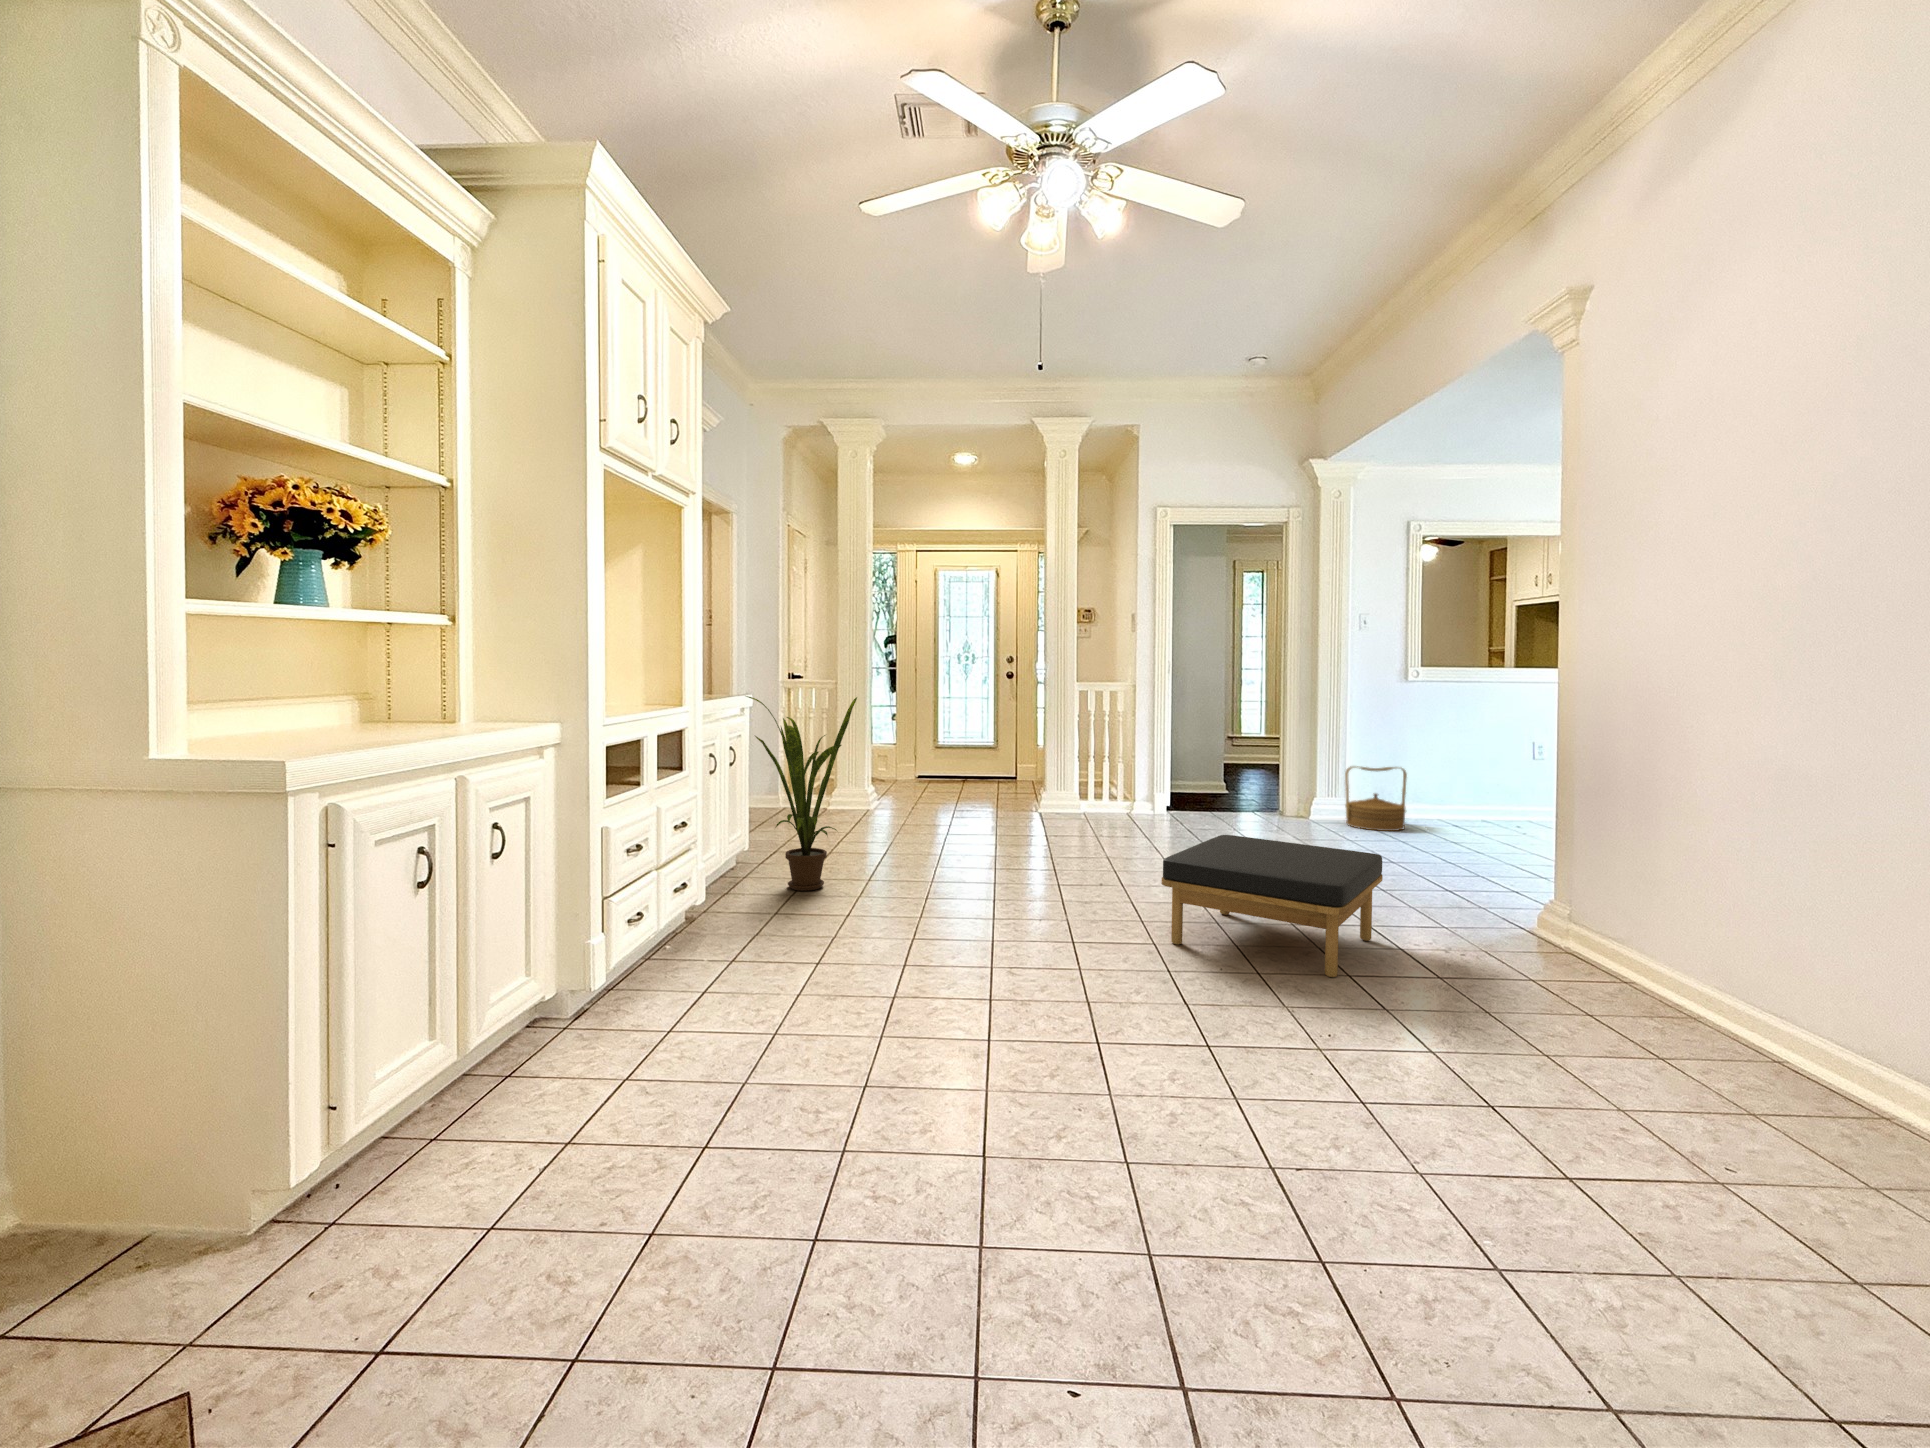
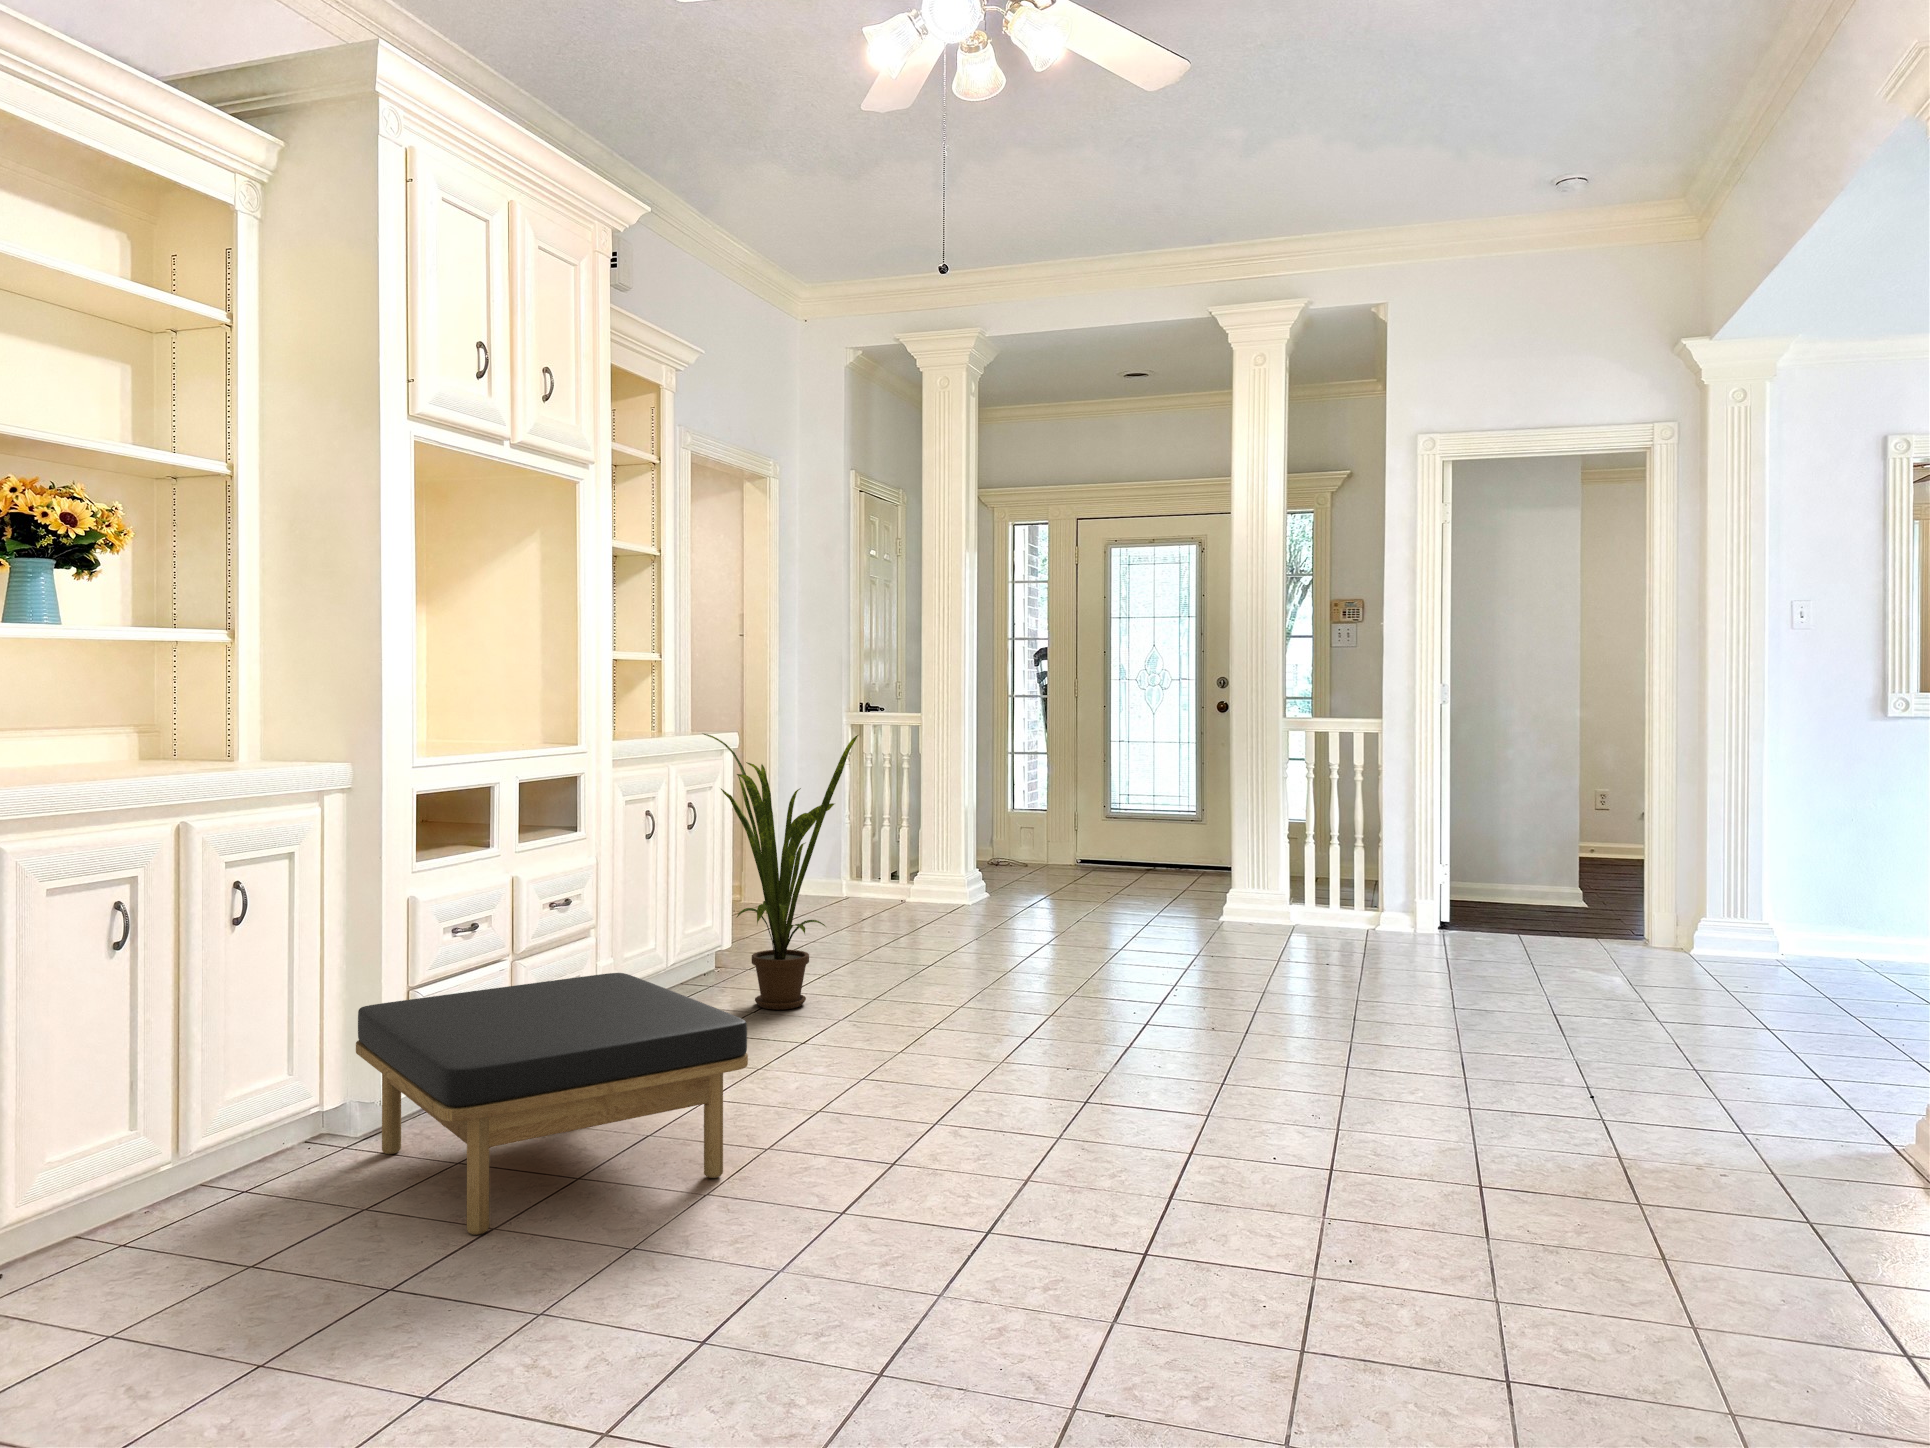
woven basket: present [1345,766,1407,831] -> none [1752,859,1876,975]
ottoman: present [1161,835,1383,977] -> present [356,973,748,1235]

